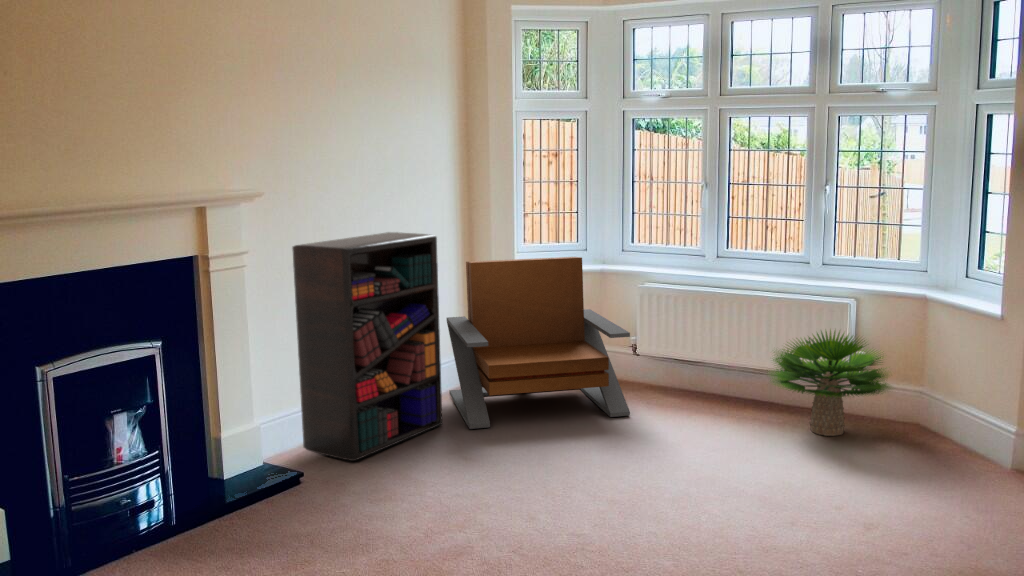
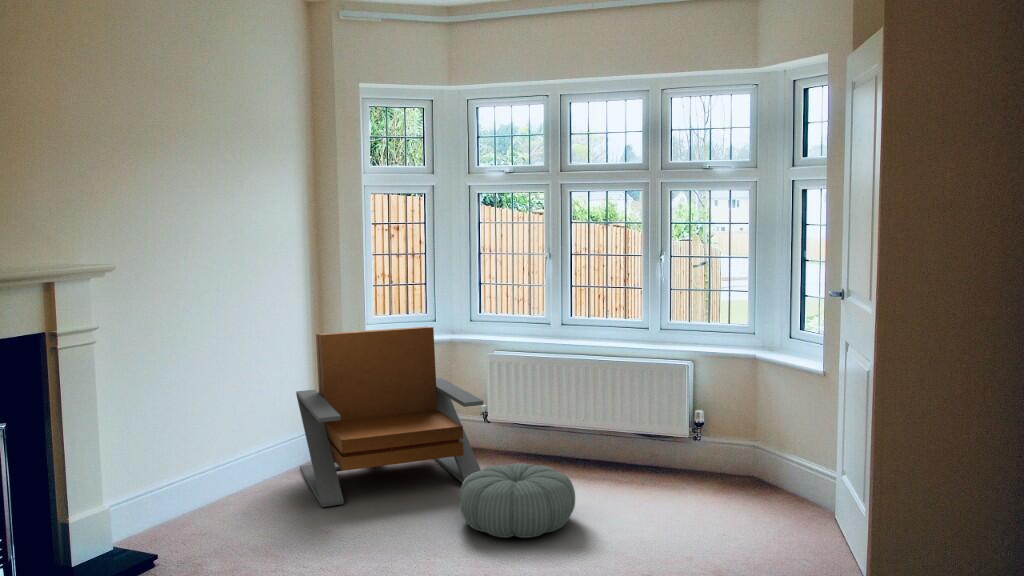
bookshelf: present [292,232,442,461] -> none [127,306,293,551]
potted plant: present [771,330,889,436] -> none [613,389,735,494]
pouf: none [602,396,719,468] -> present [459,463,575,538]

